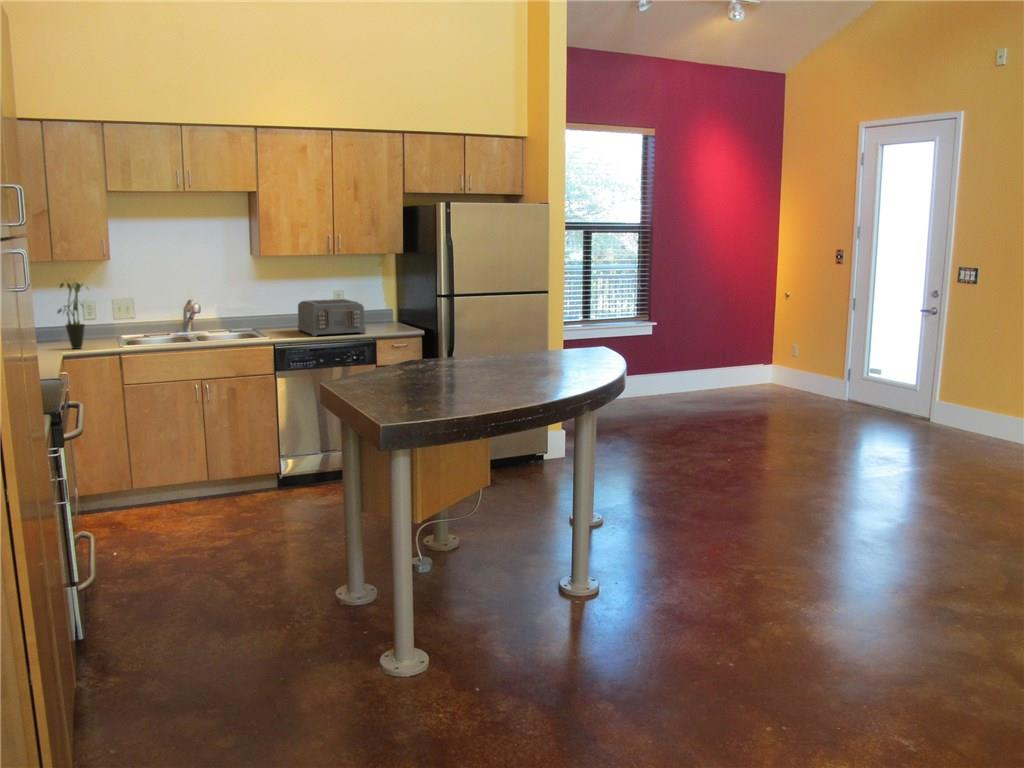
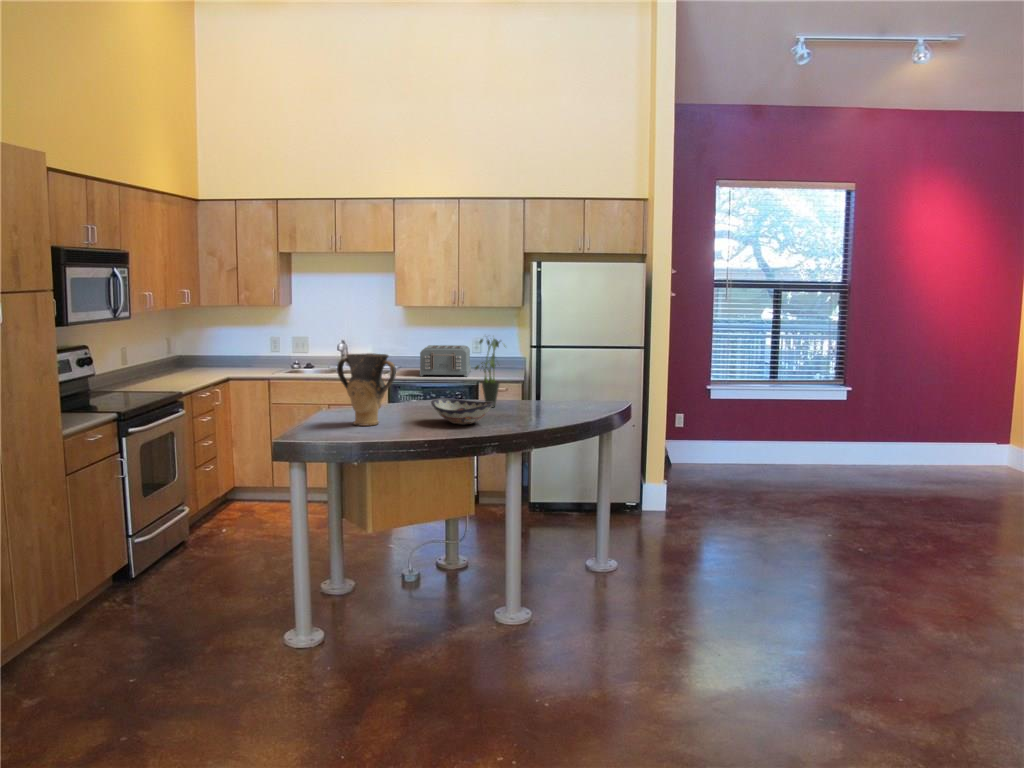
potted plant: present [57,282,88,349] -> present [475,339,500,407]
vase: none [401,307,470,387] -> present [337,353,396,426]
decorative bowl: none [487,351,554,377] -> present [431,398,494,424]

